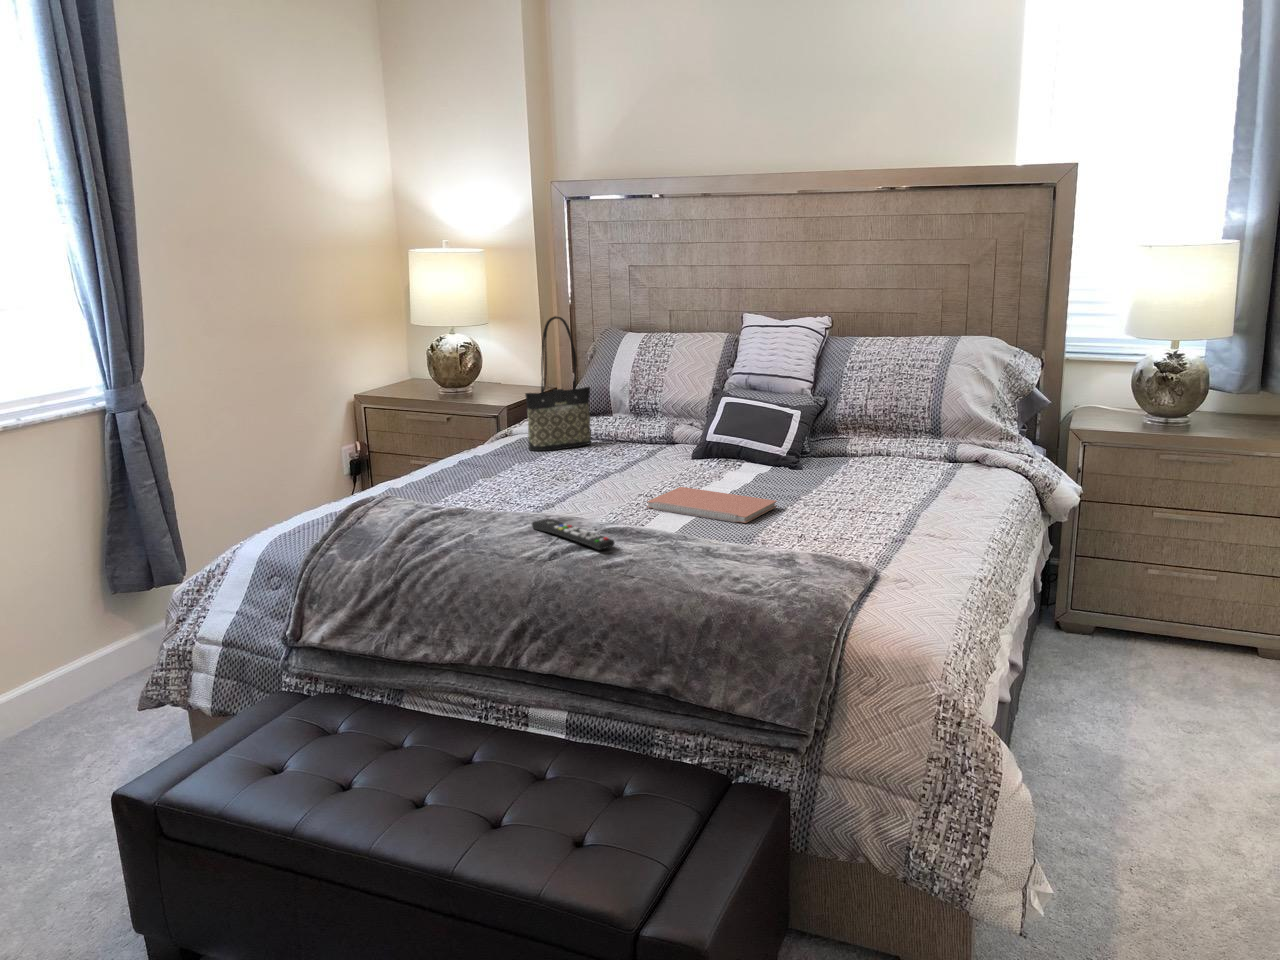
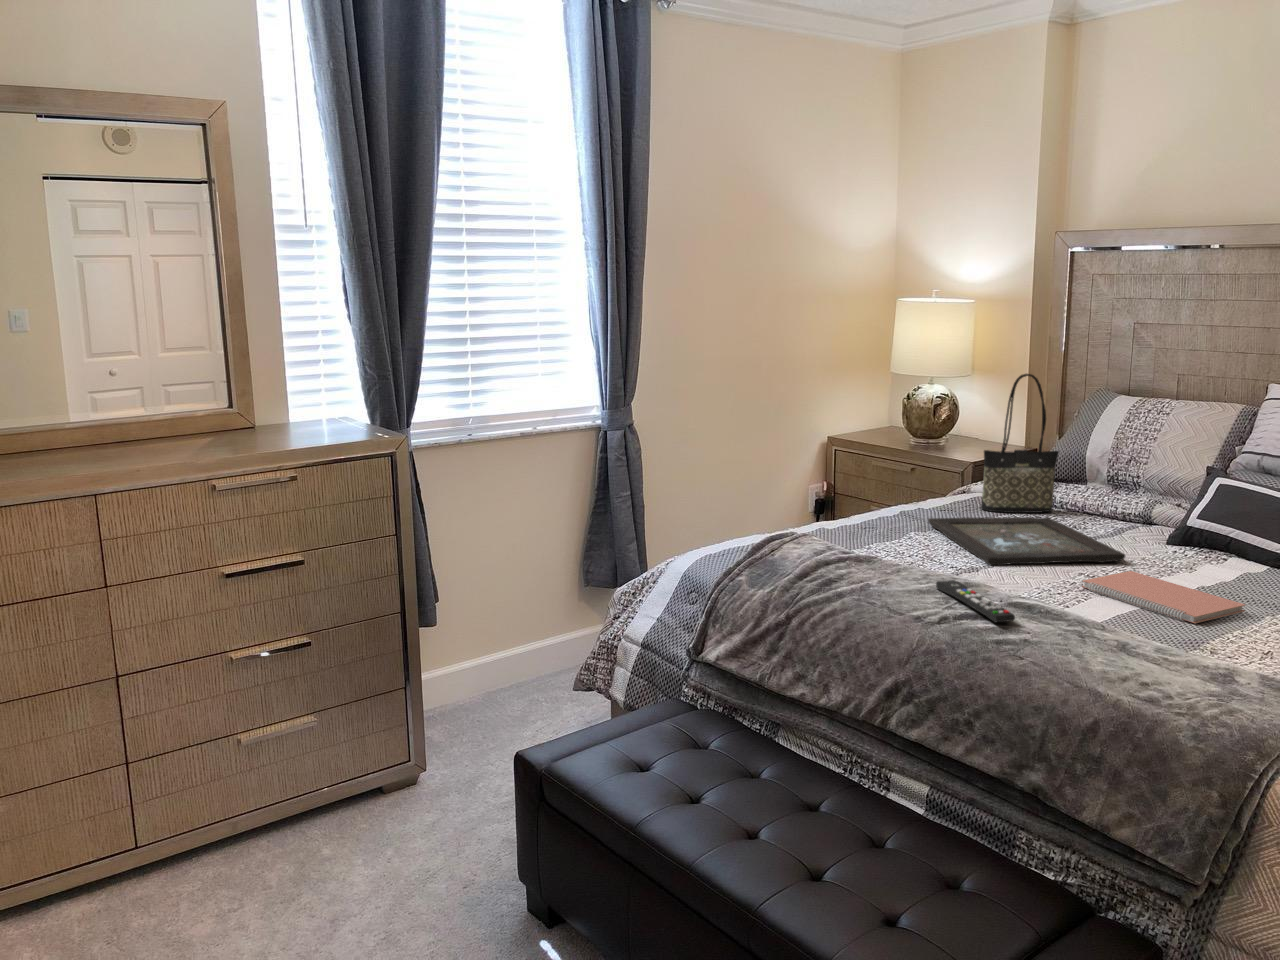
tray: none [489,449,670,501] -> present [928,517,1125,565]

